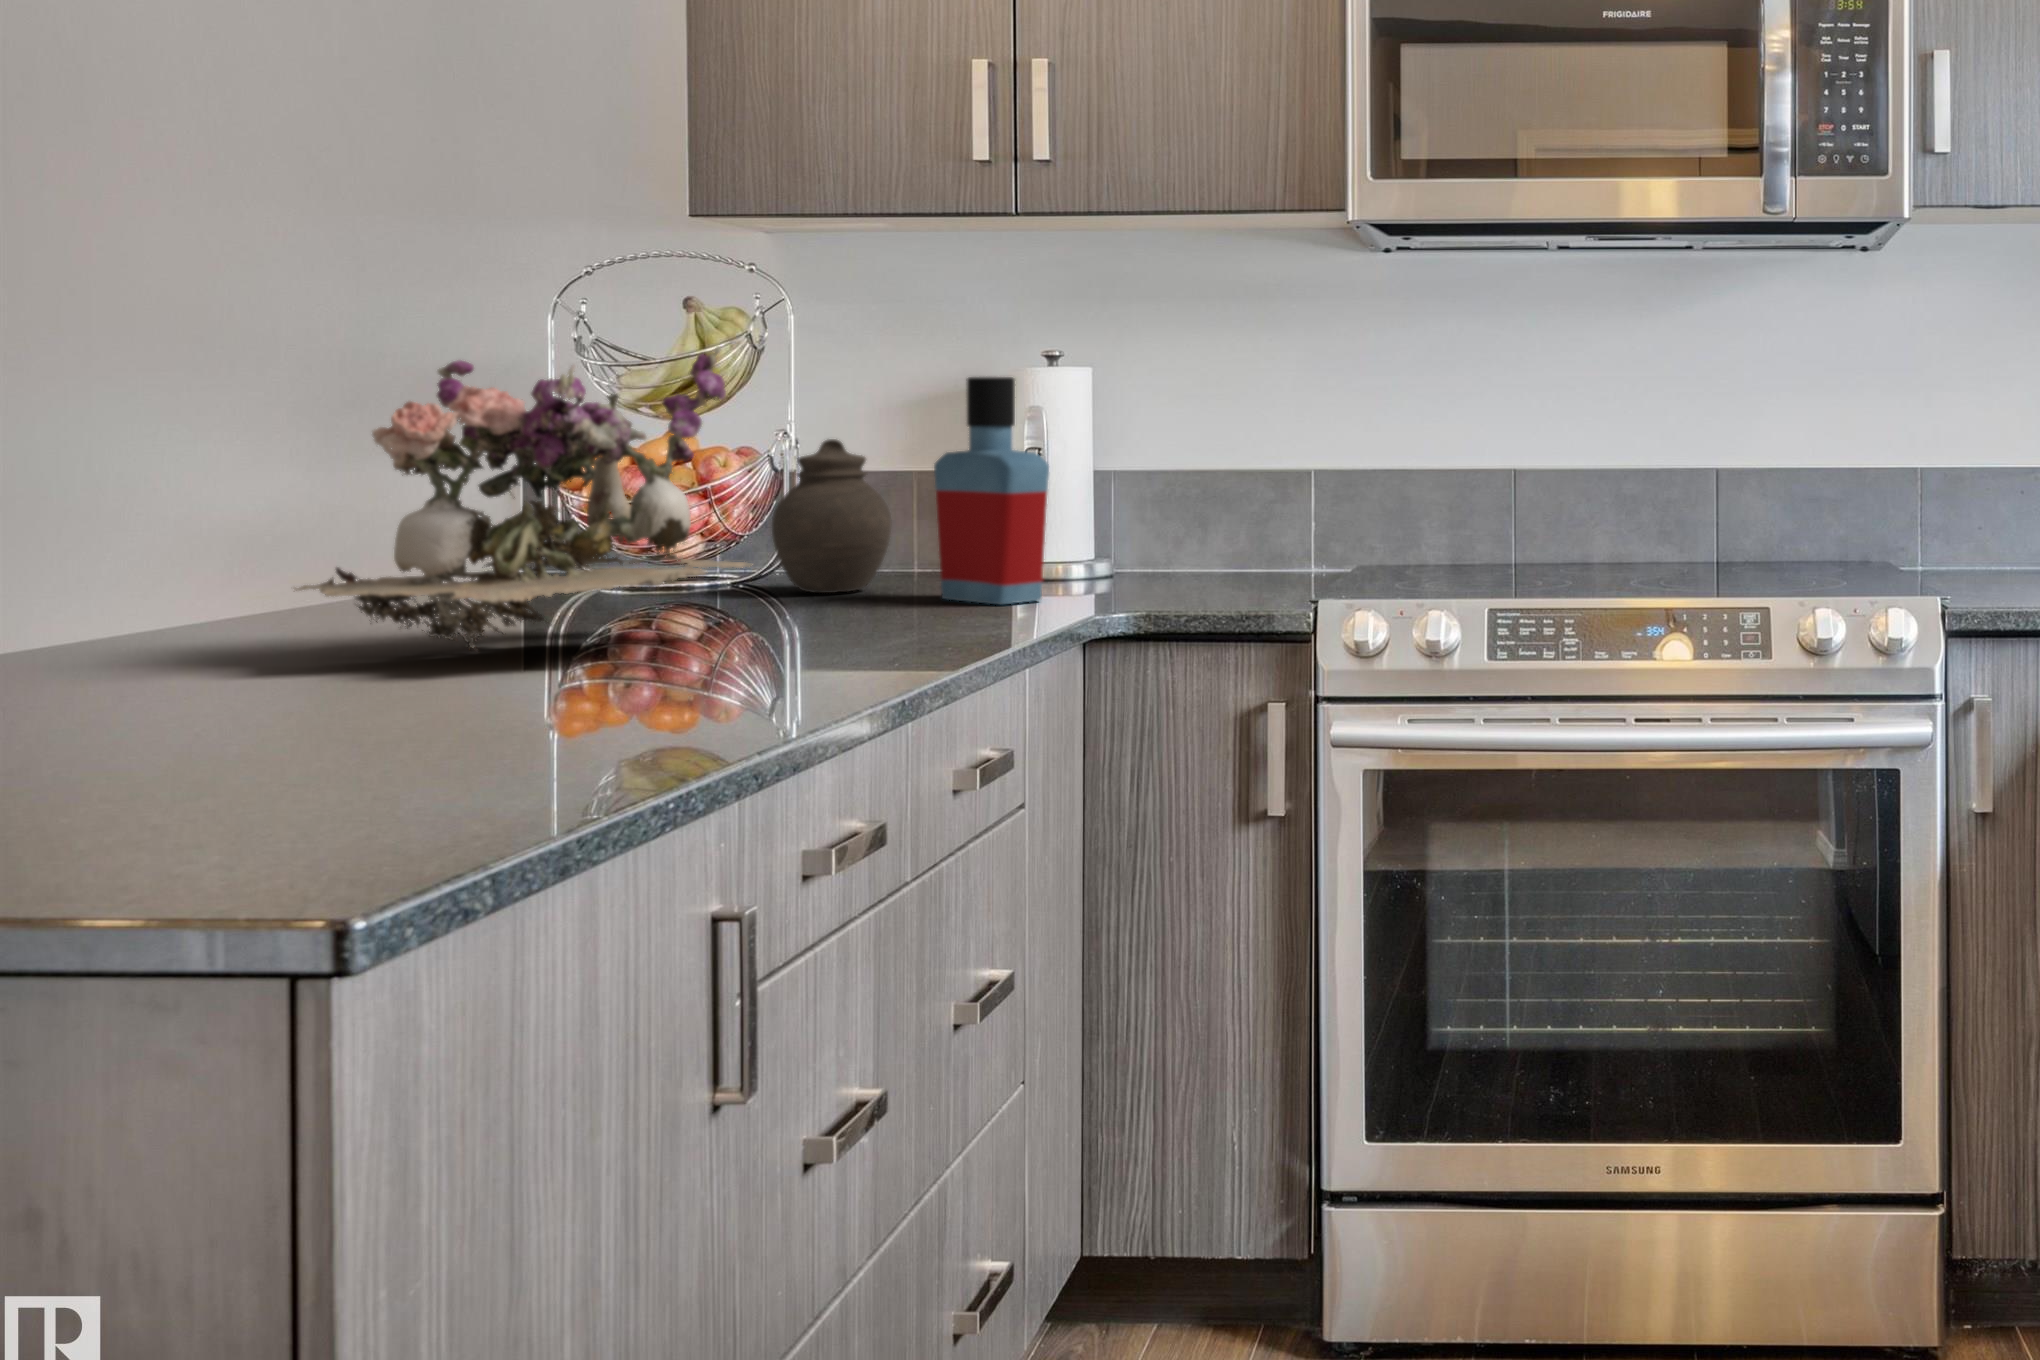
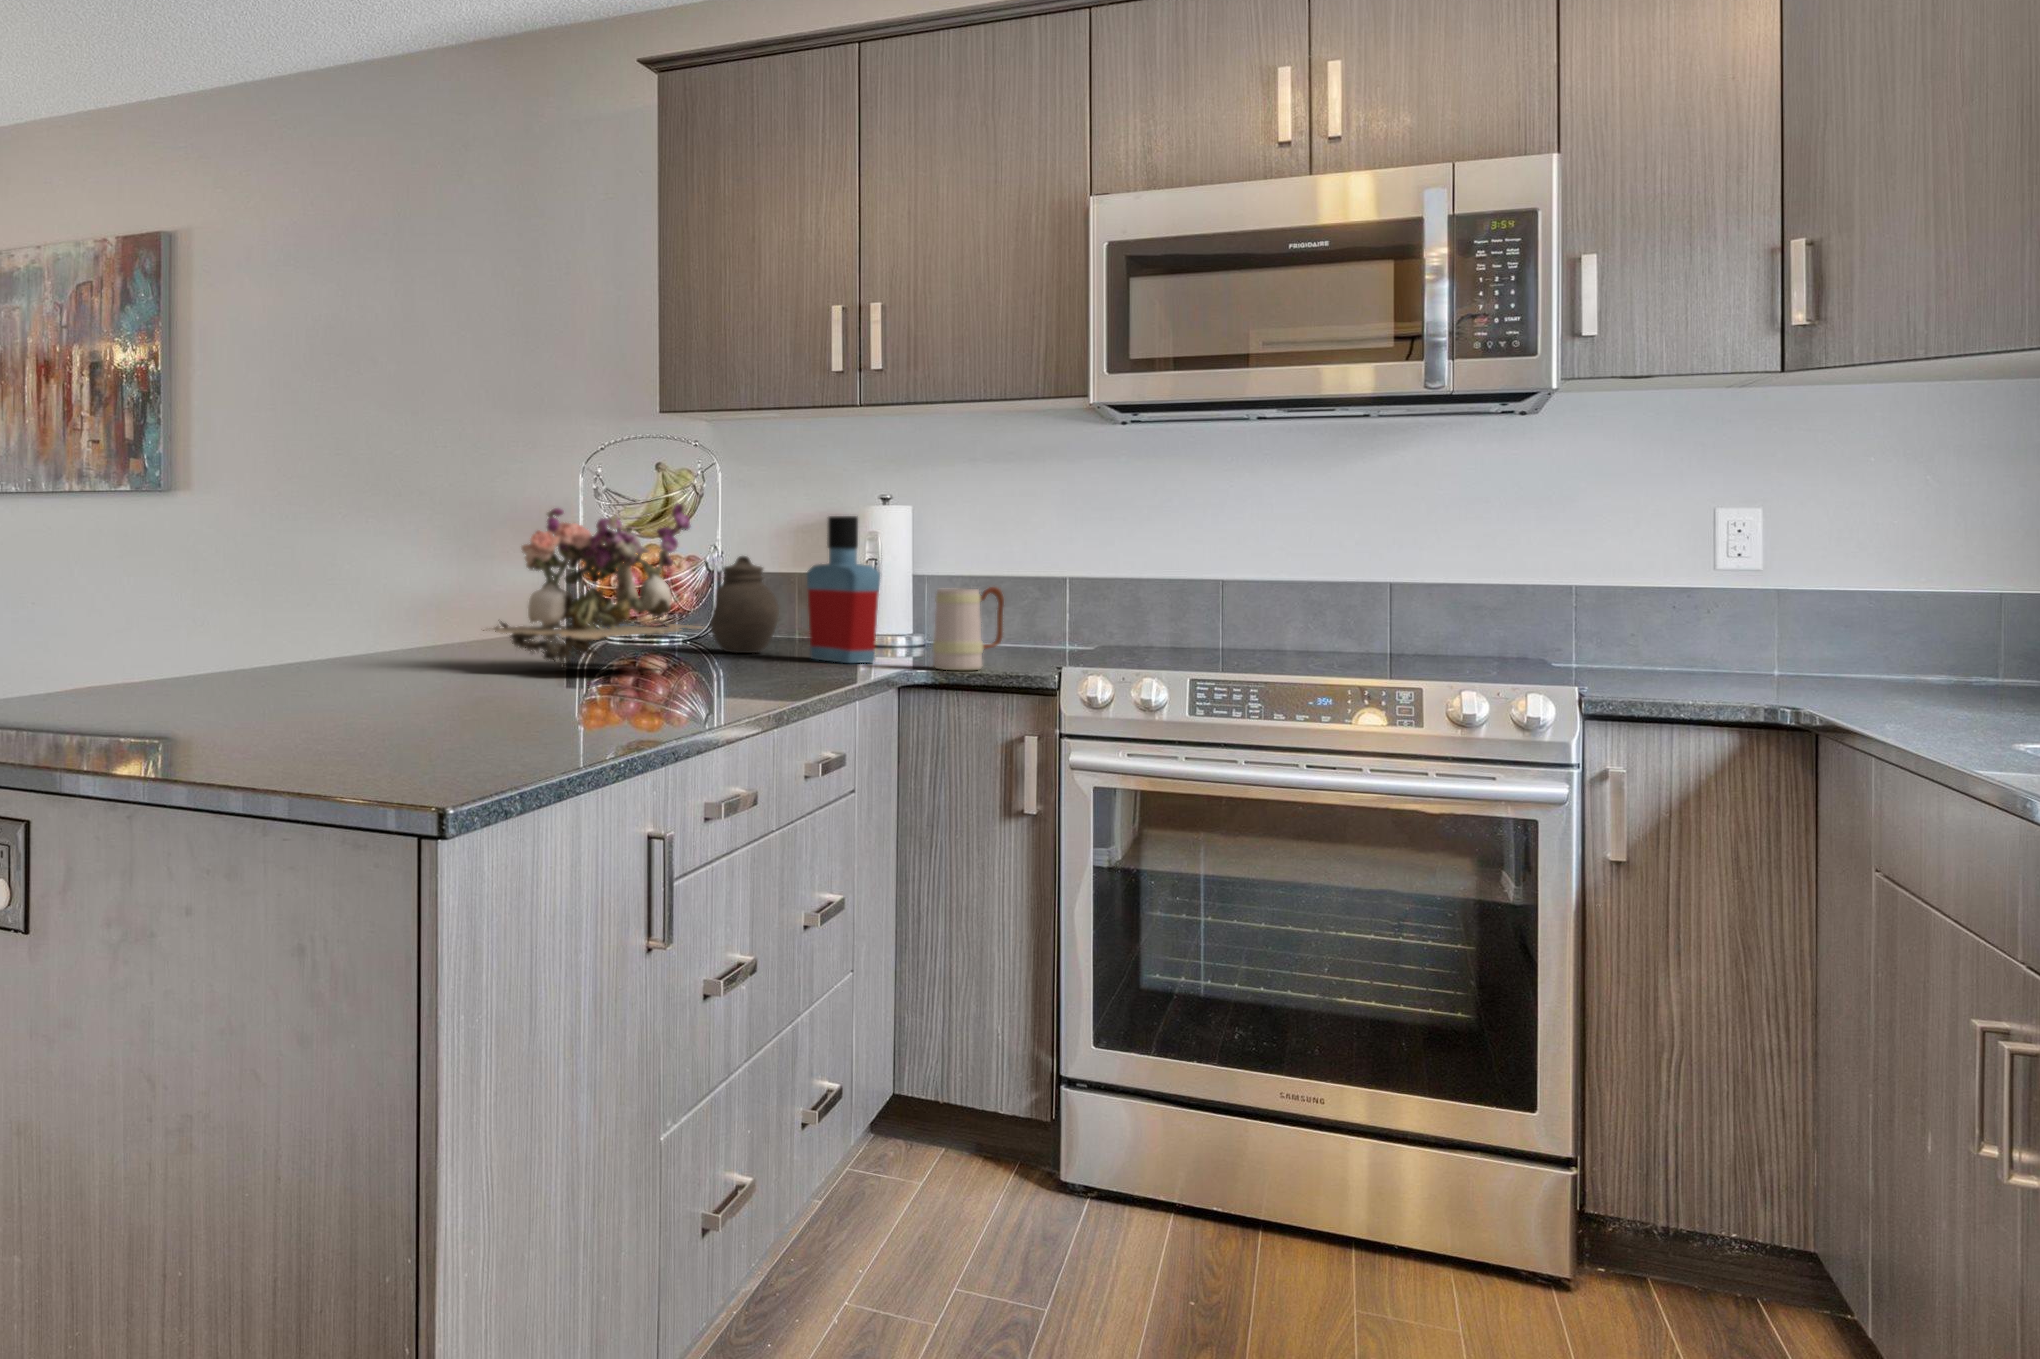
mug: none [1131,482,1234,609] -> present [933,587,1004,670]

